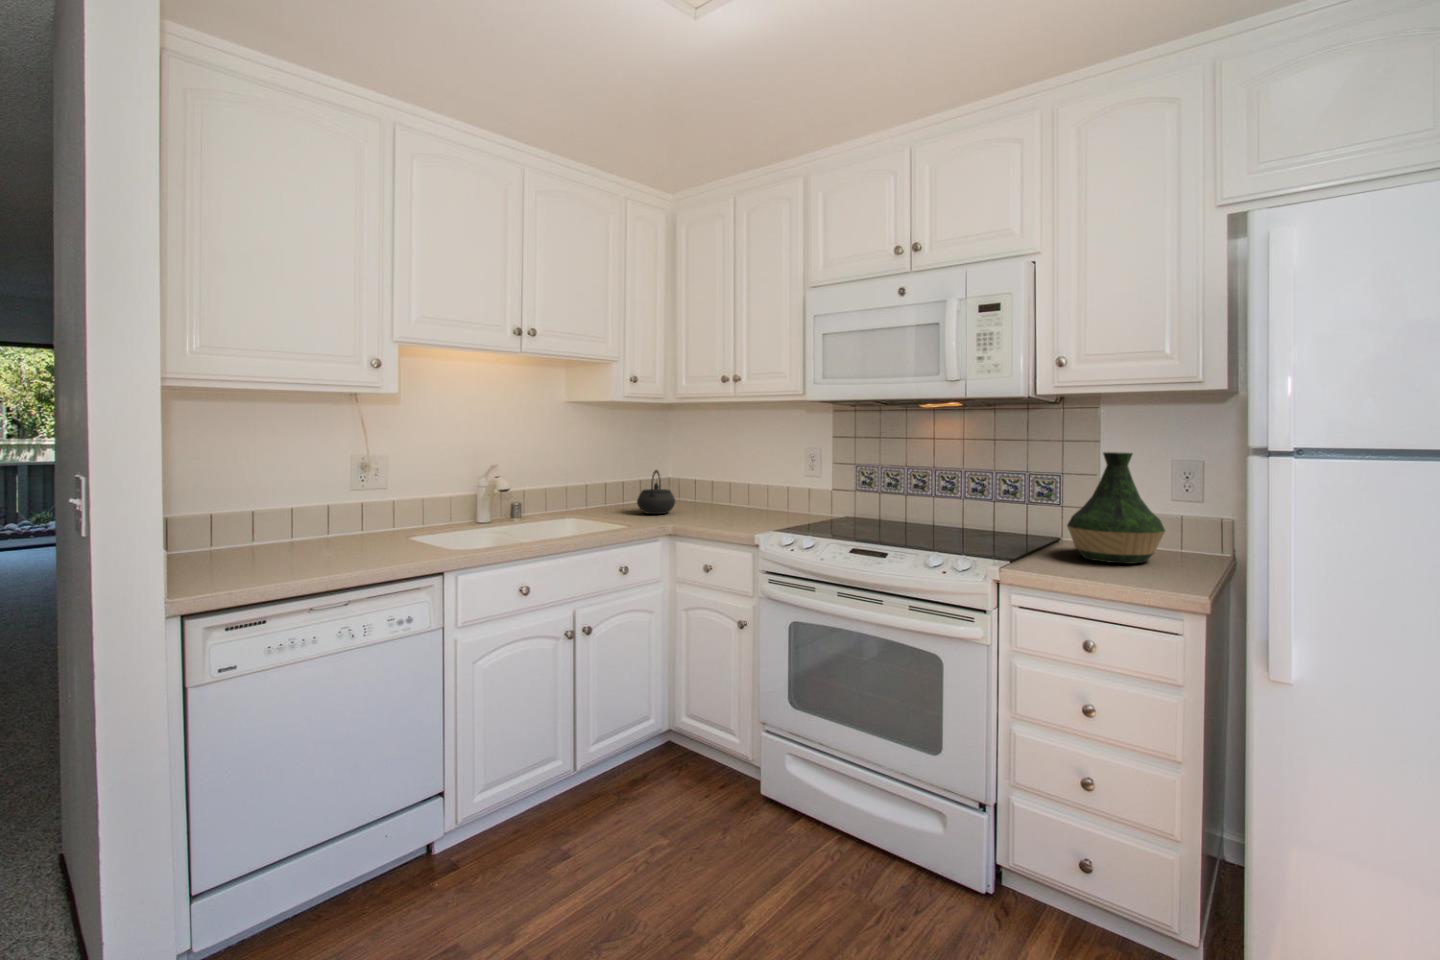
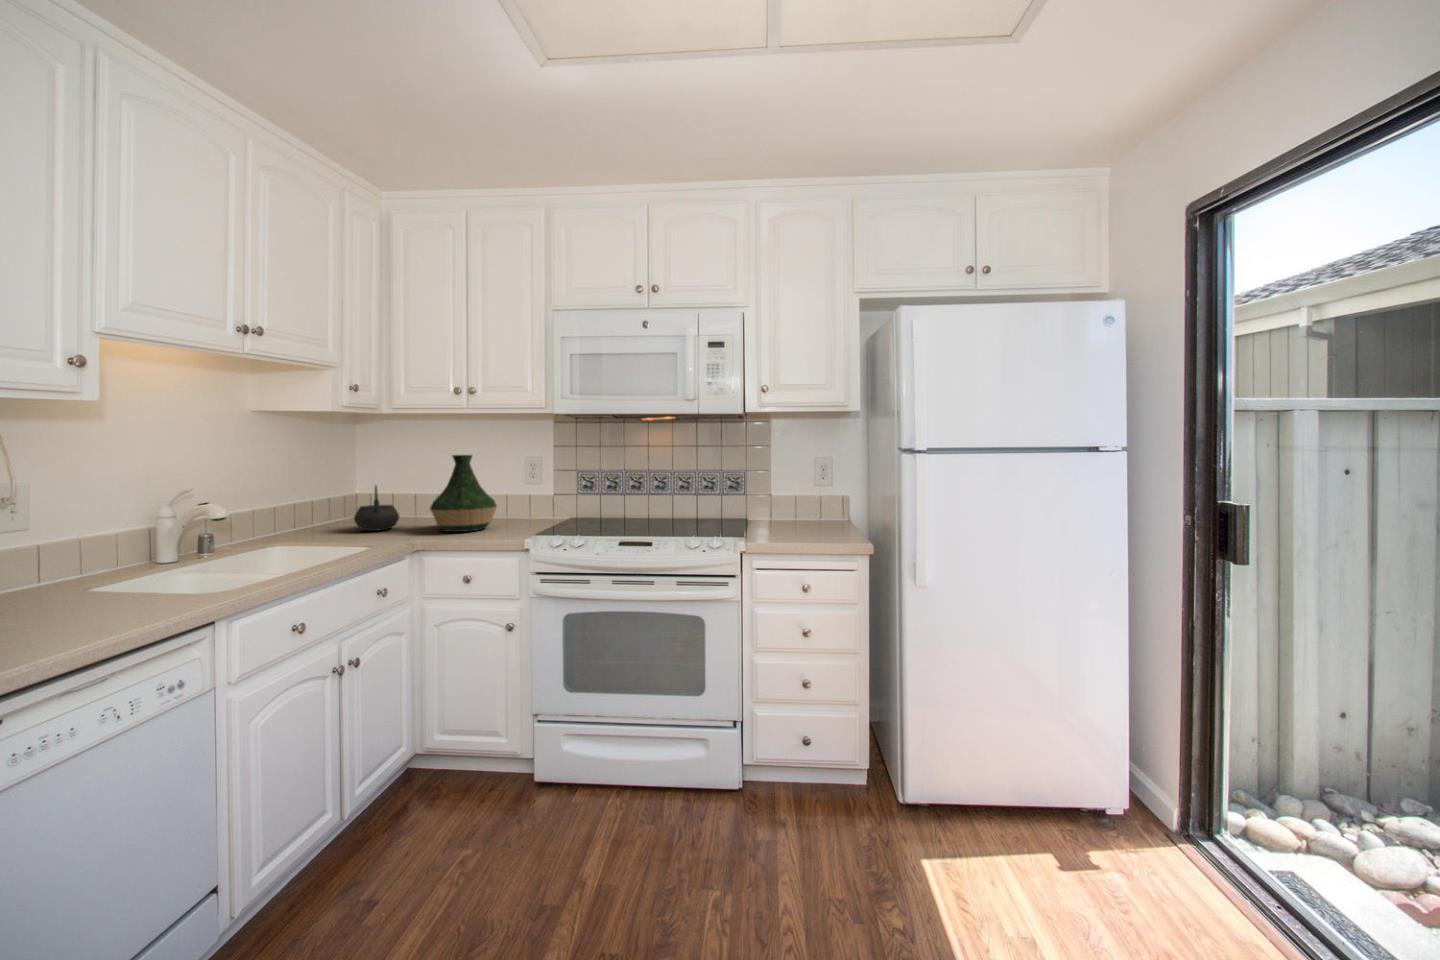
vase: present [1067,452,1165,564] -> present [430,455,497,532]

